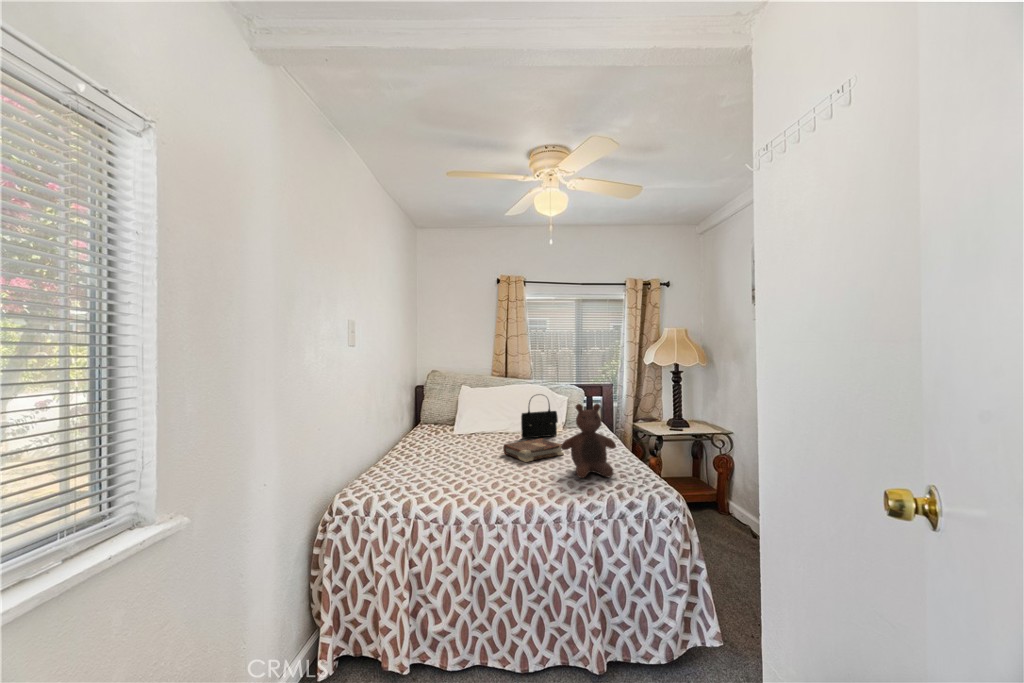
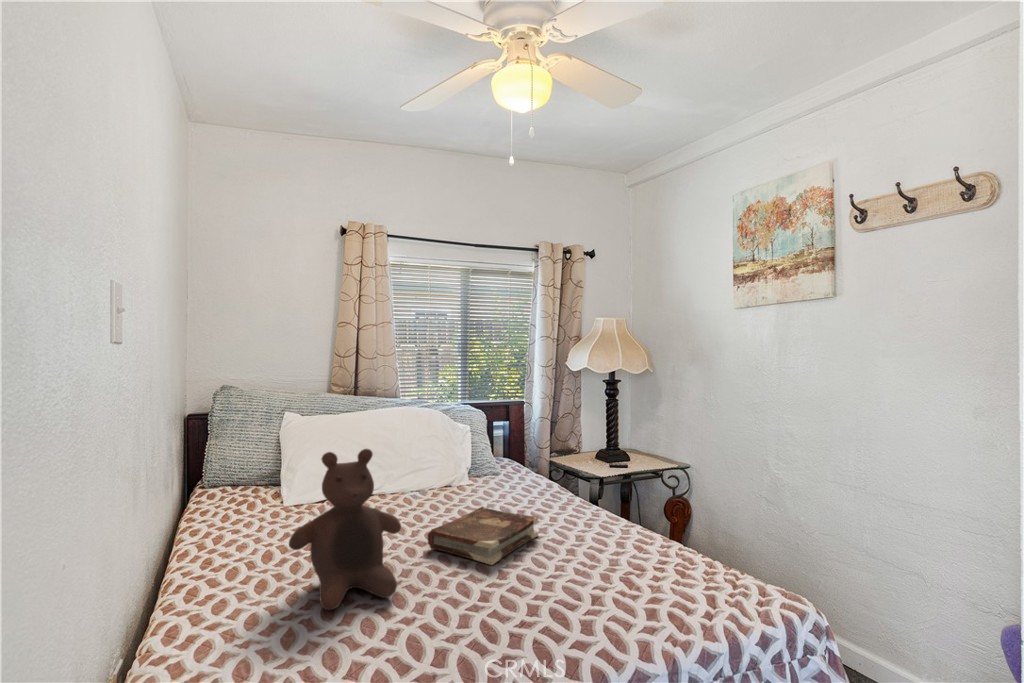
handbag: present [521,394,558,439] -> none [427,424,485,507]
stuffed bear: present [561,404,616,478] -> present [289,449,401,610]

